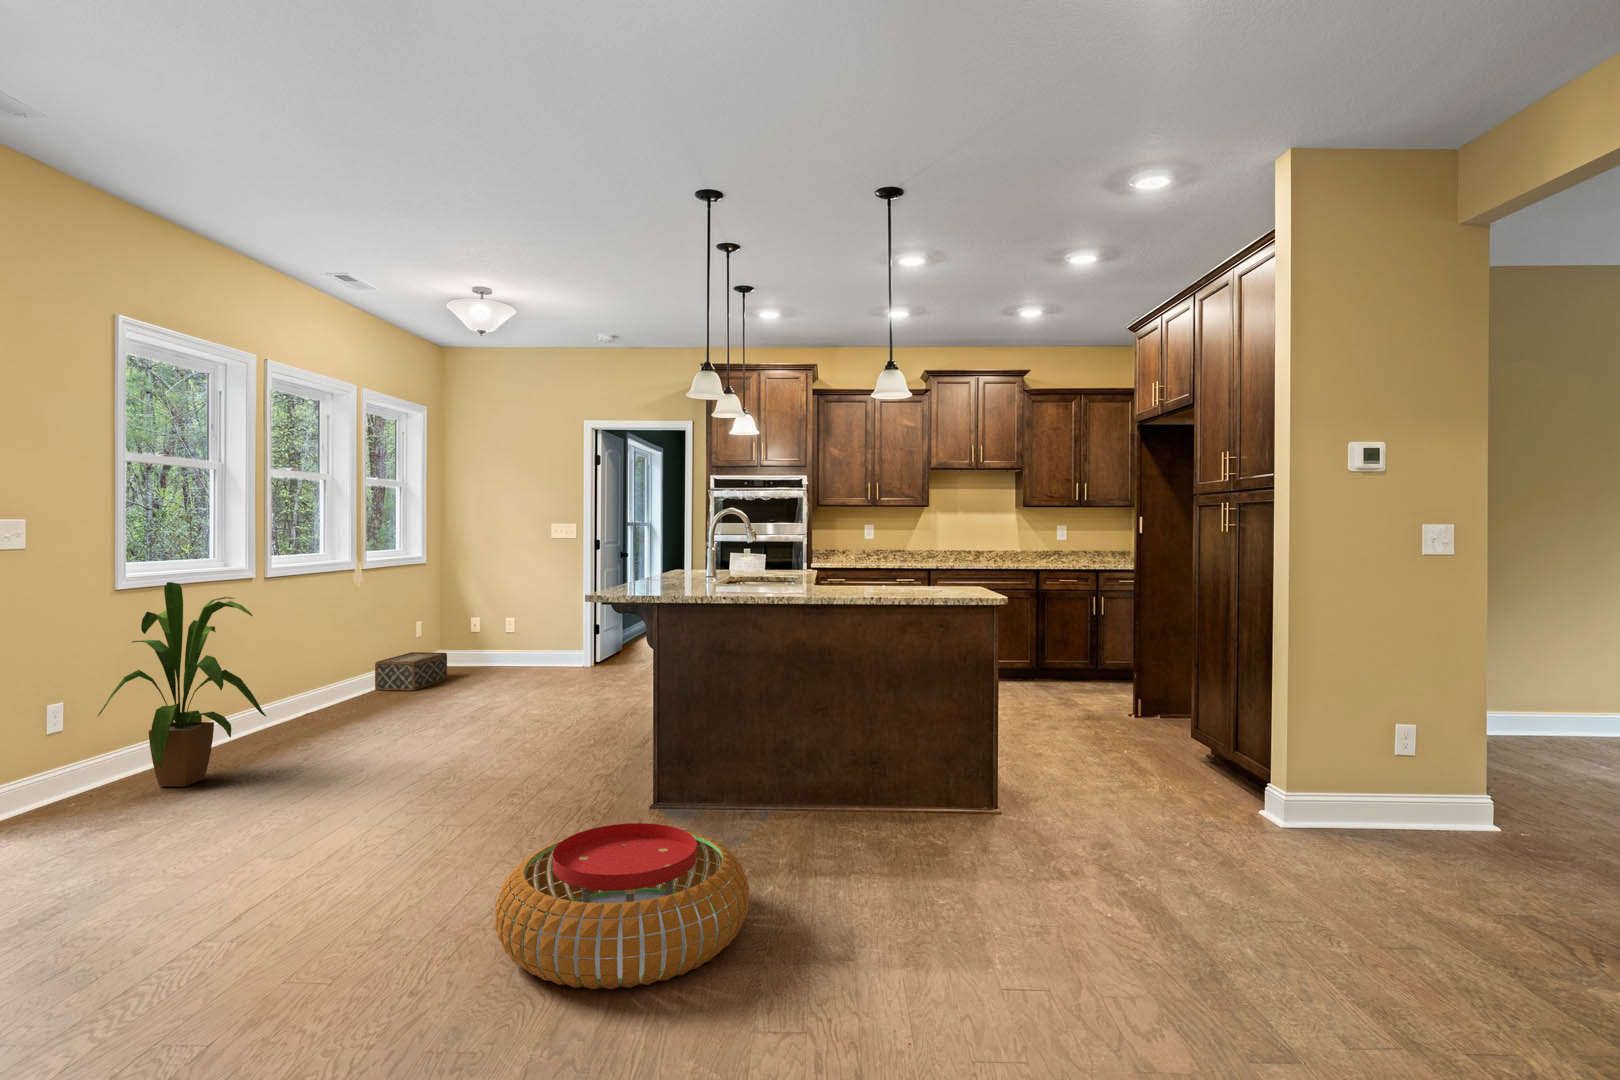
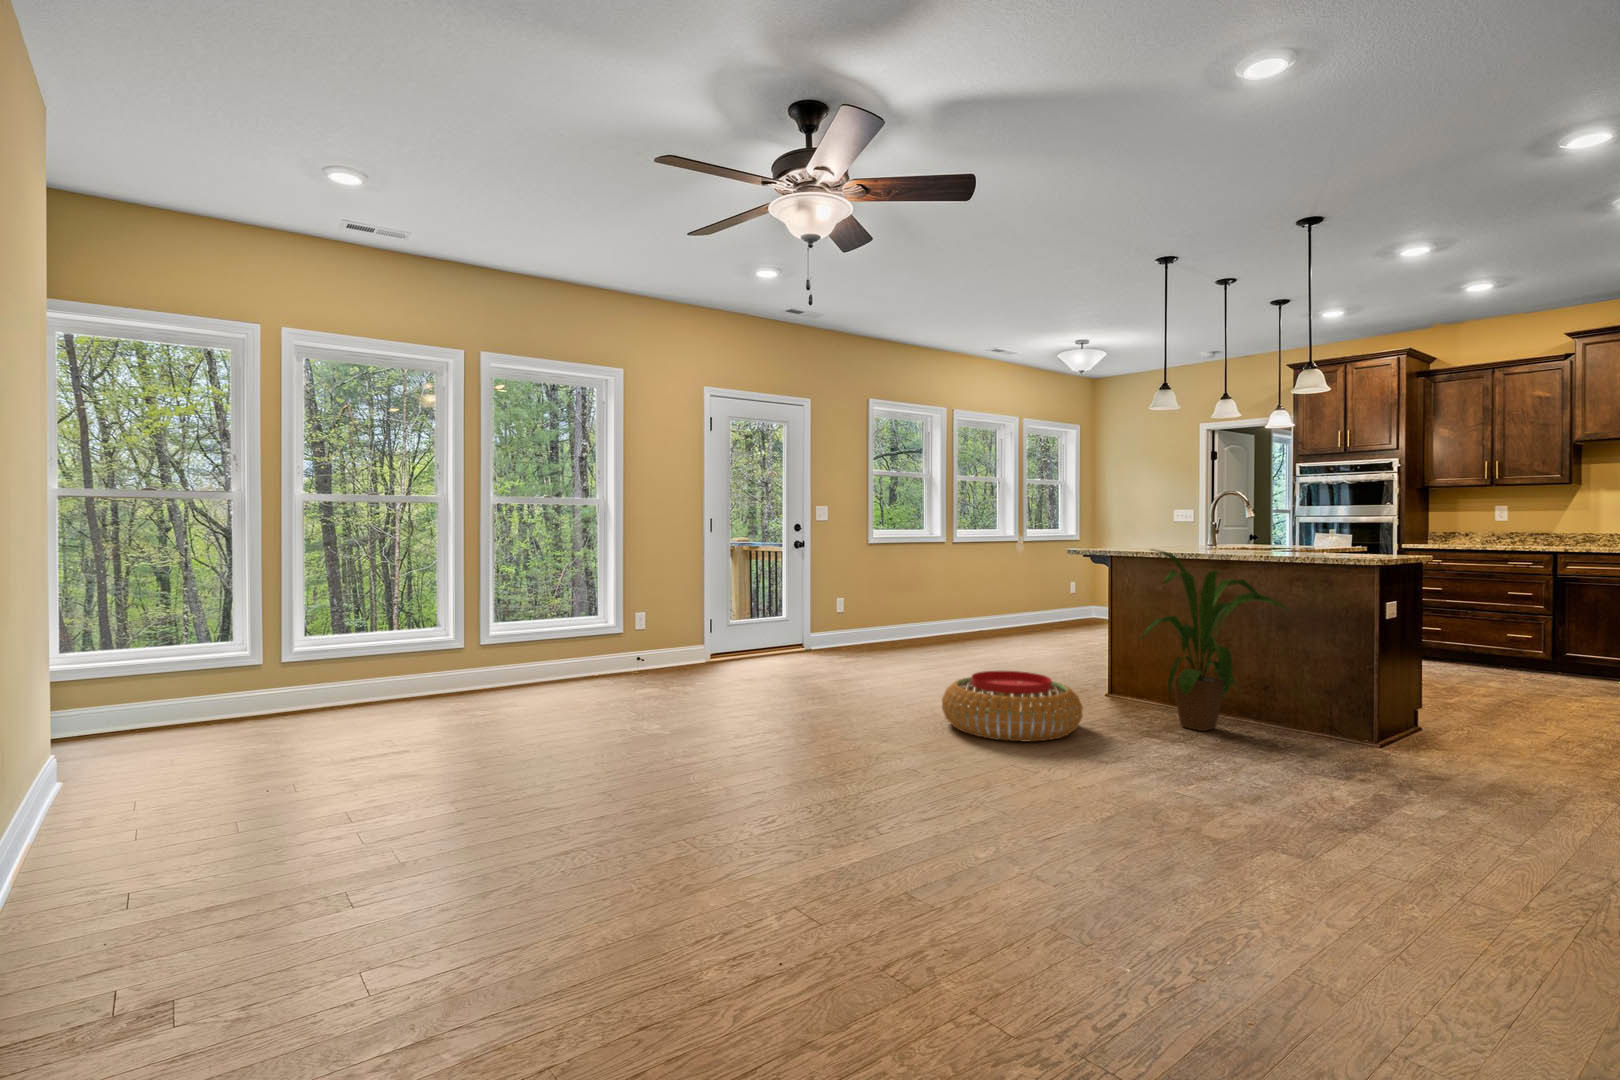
house plant: present [98,582,266,787] -> present [1138,549,1288,731]
woven basket: present [375,652,447,691] -> none [1030,602,1082,626]

